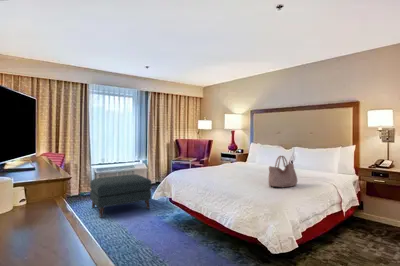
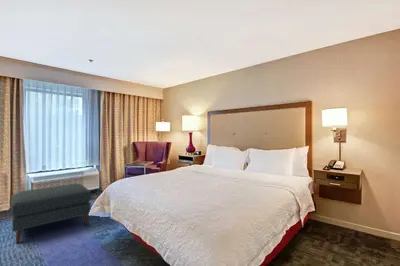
handbag: present [269,156,297,187] -> none [218,161,252,200]

